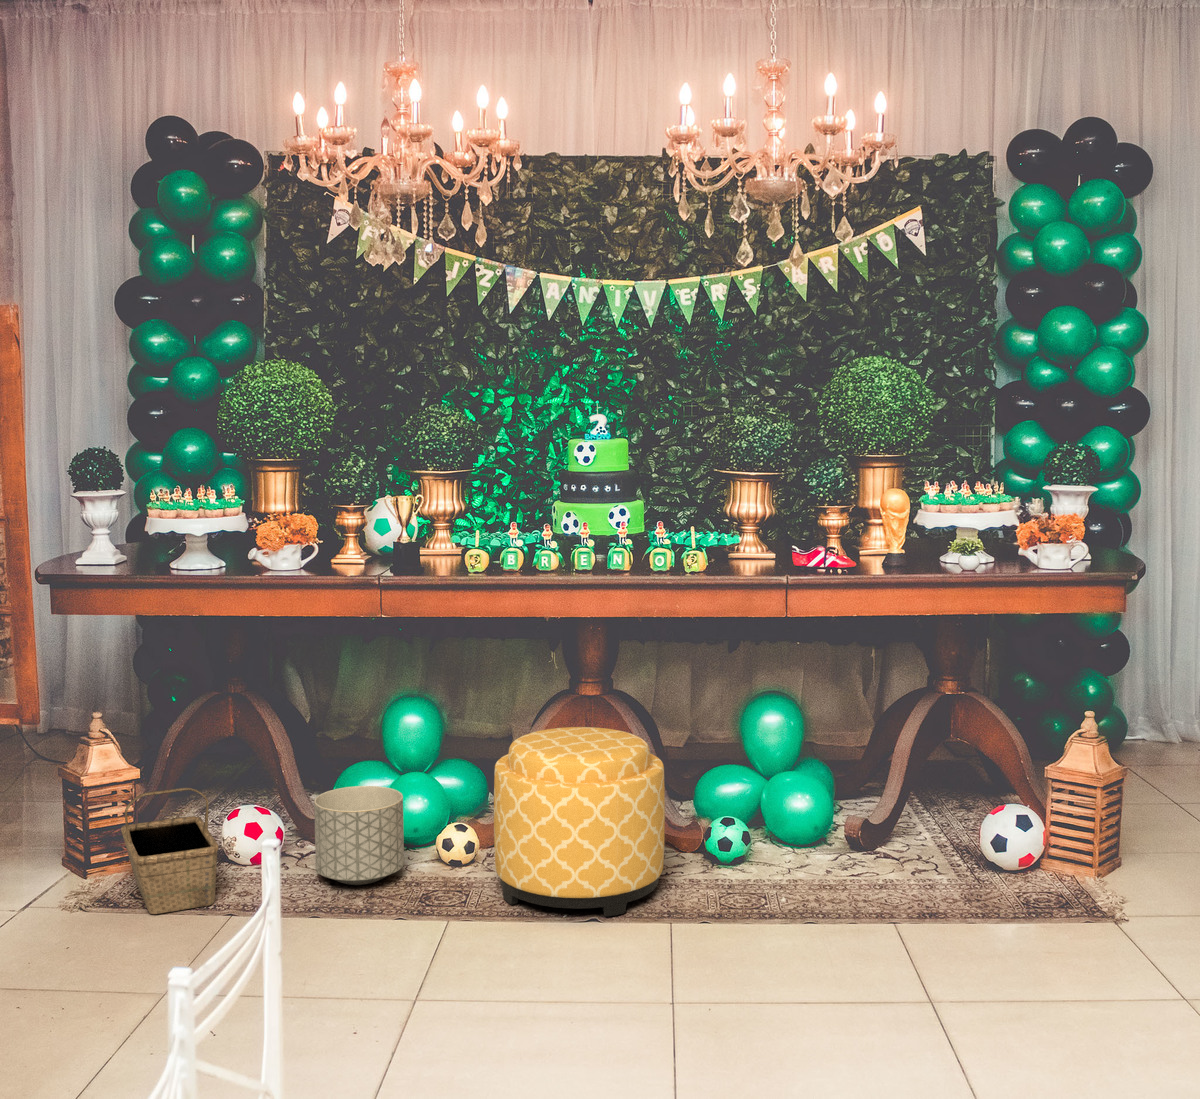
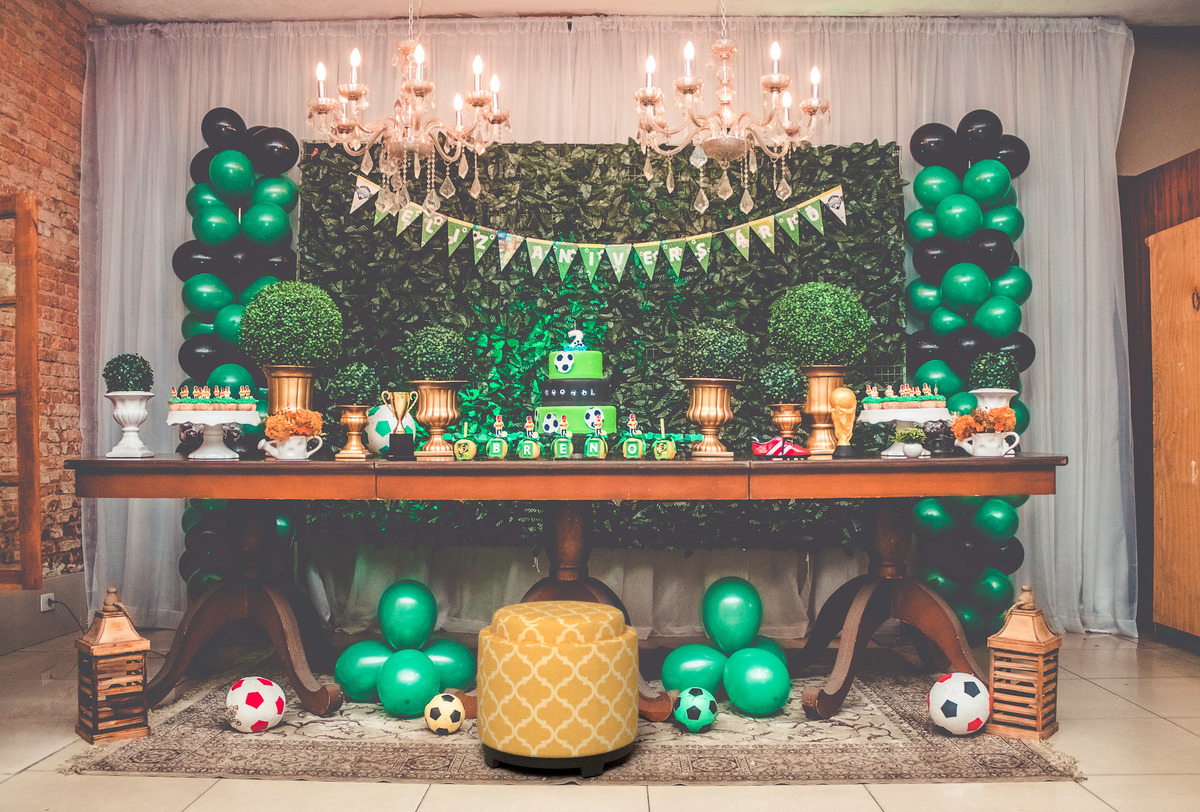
planter: present [314,786,404,885] -> none [306,659,392,752]
basket: present [121,788,219,914] -> none [119,655,210,778]

